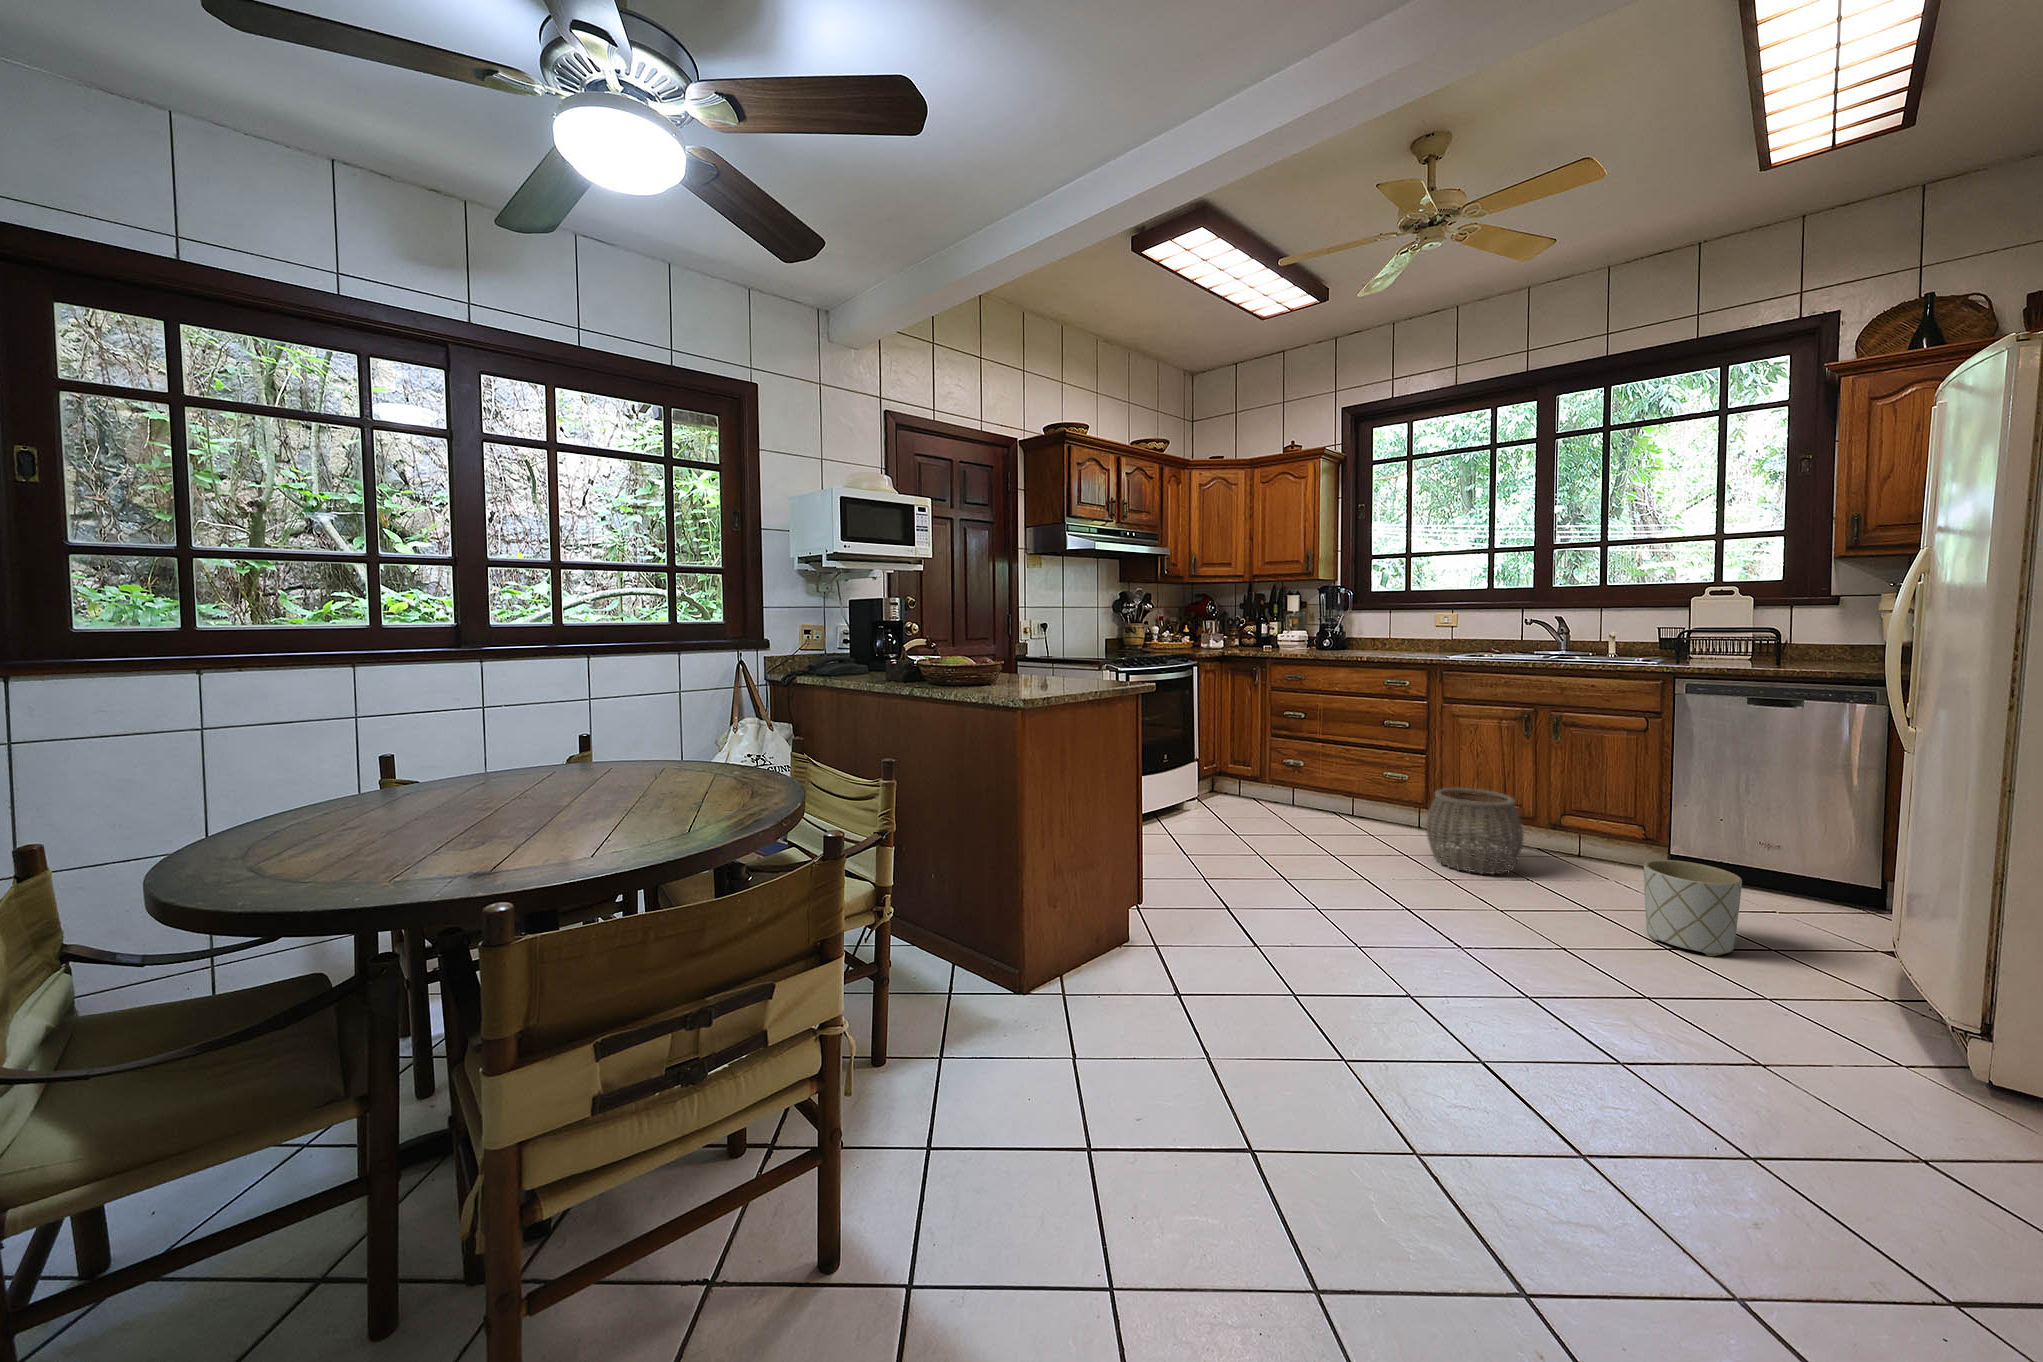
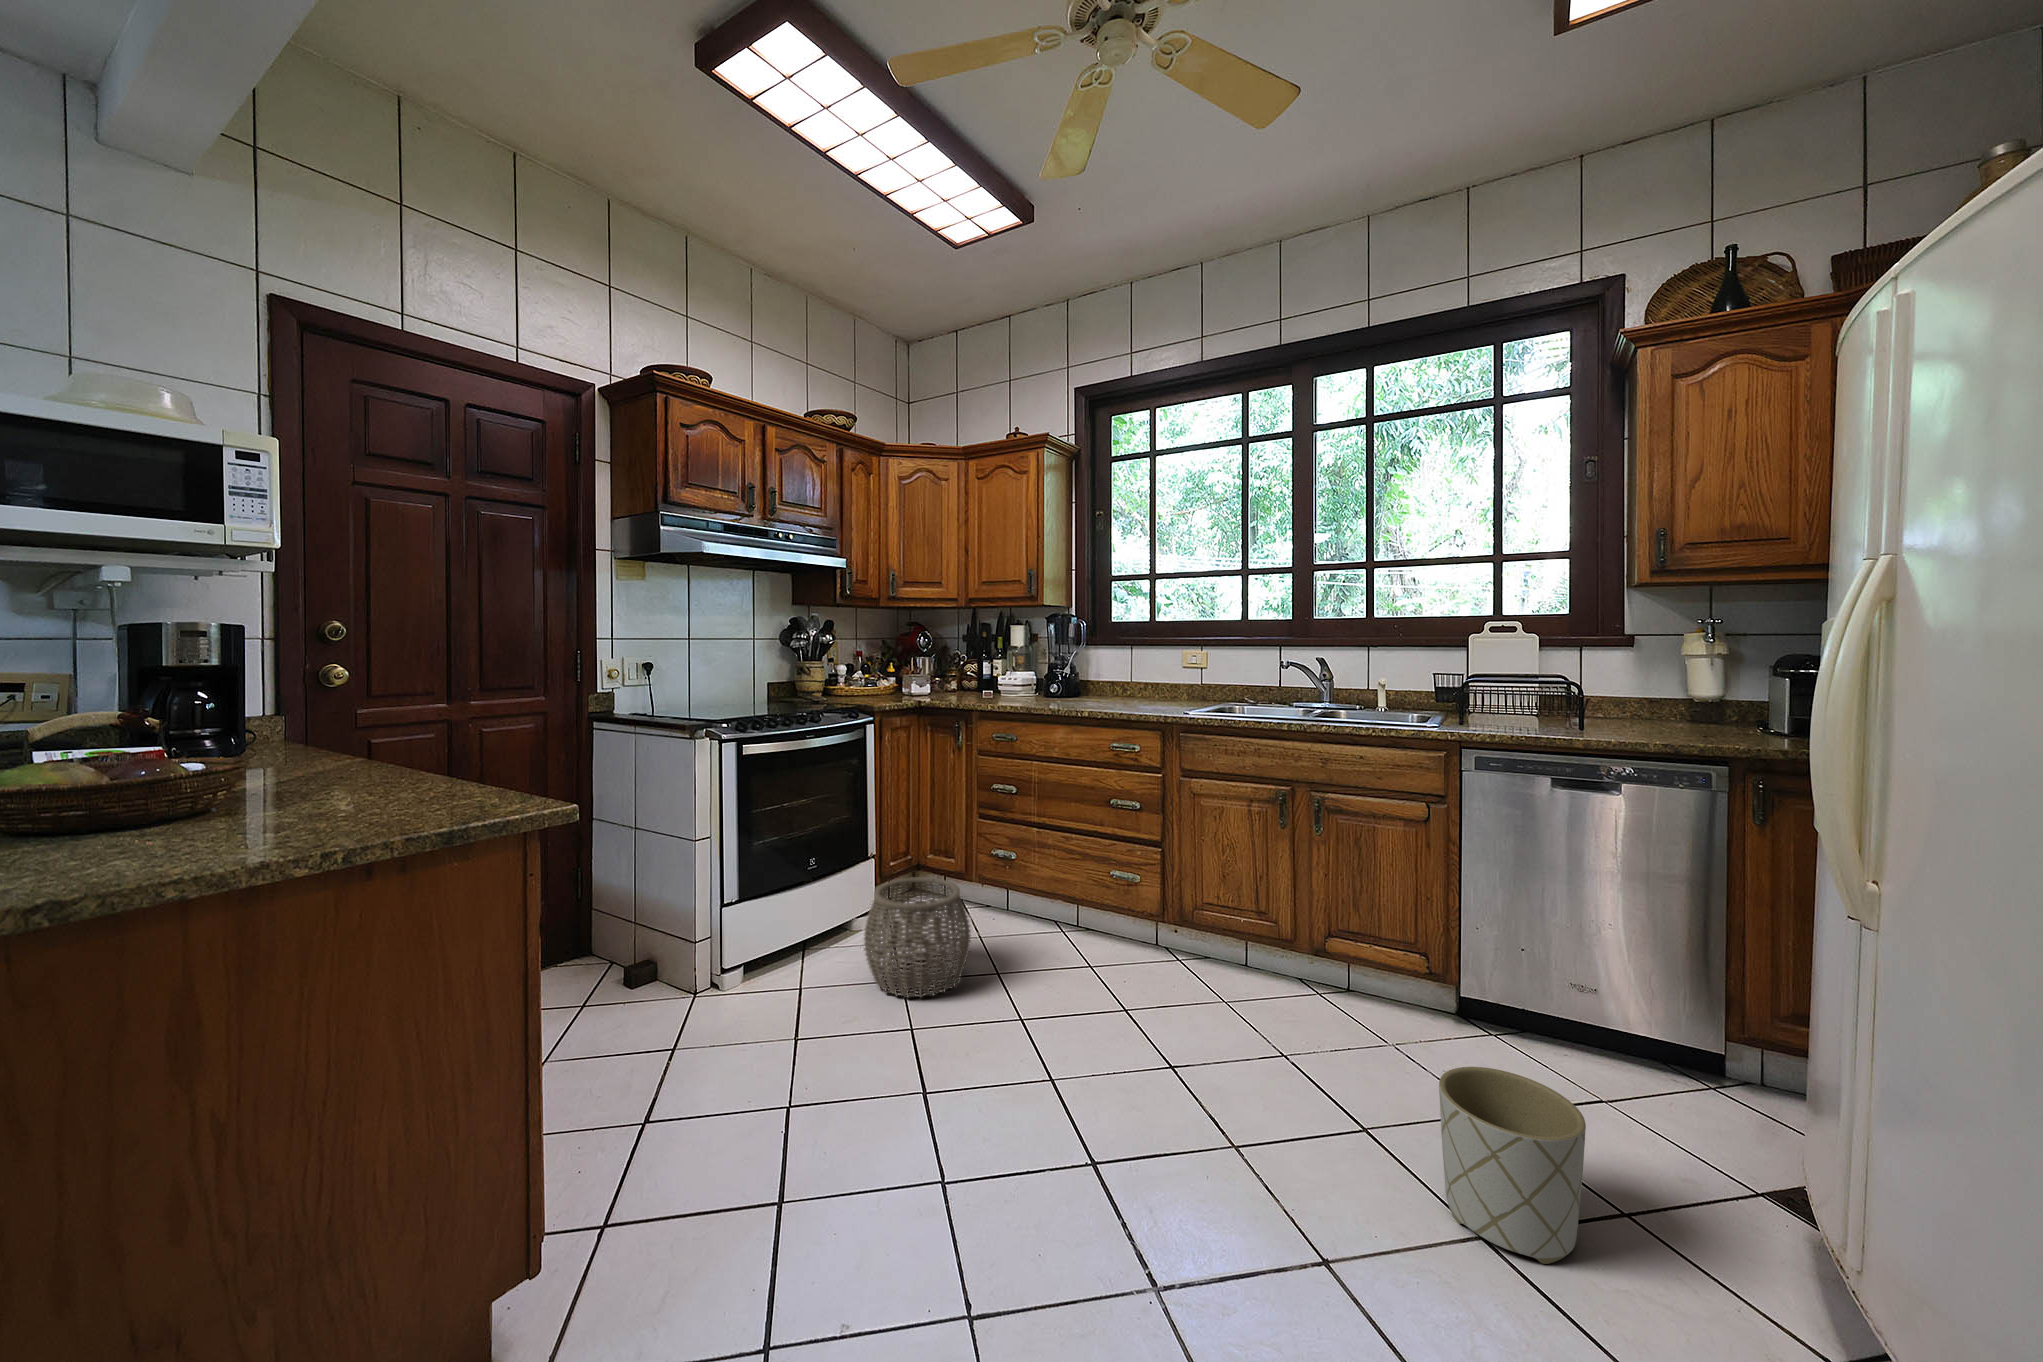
woven basket: present [1426,788,1524,874] -> present [864,877,971,998]

